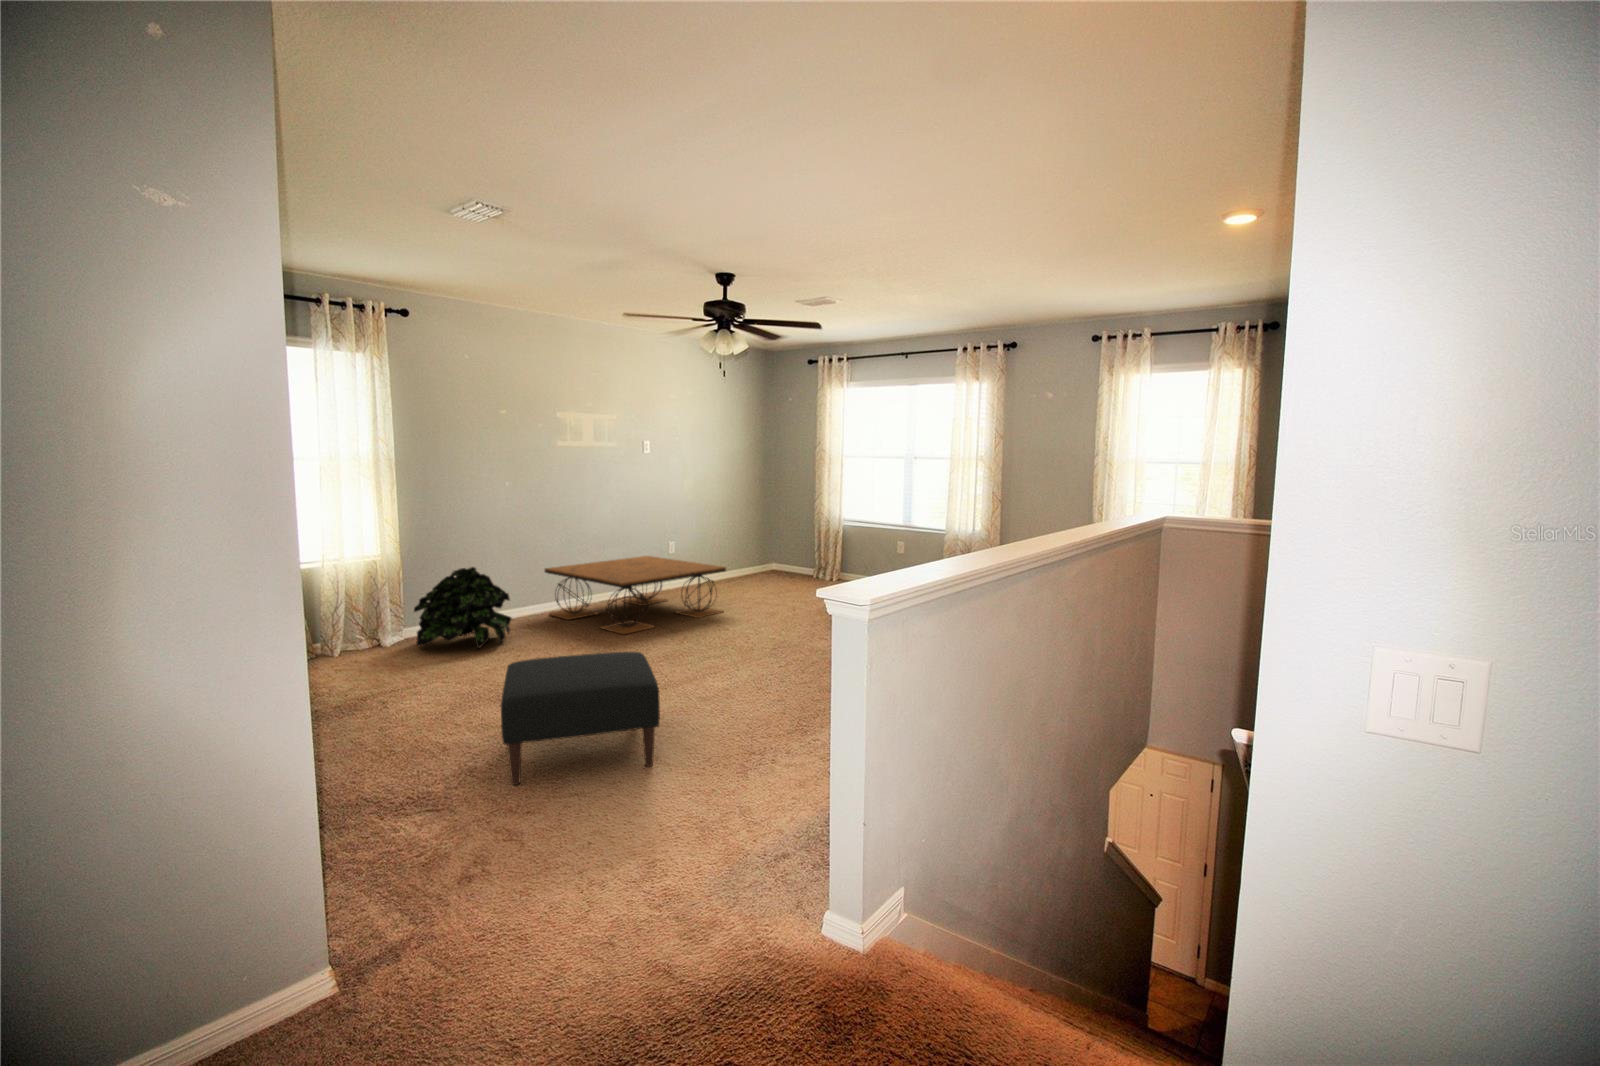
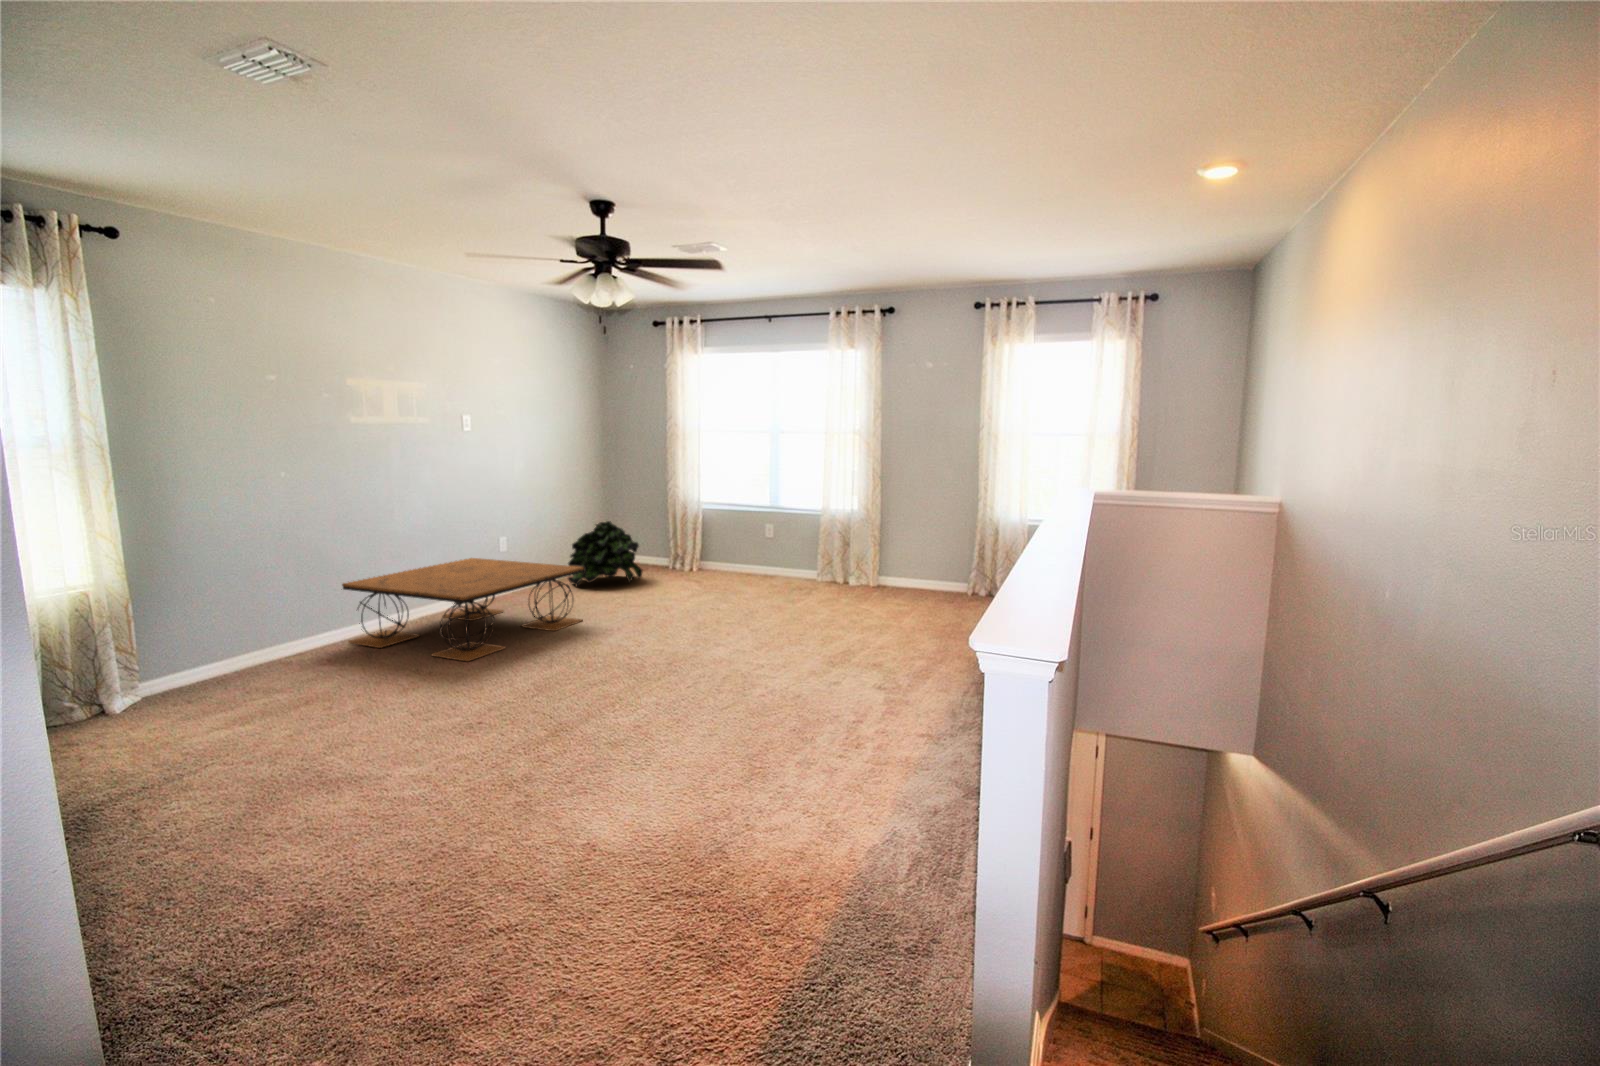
potted plant: present [414,567,511,648] -> present [568,521,642,586]
ottoman: present [501,652,660,785] -> none [371,692,610,898]

